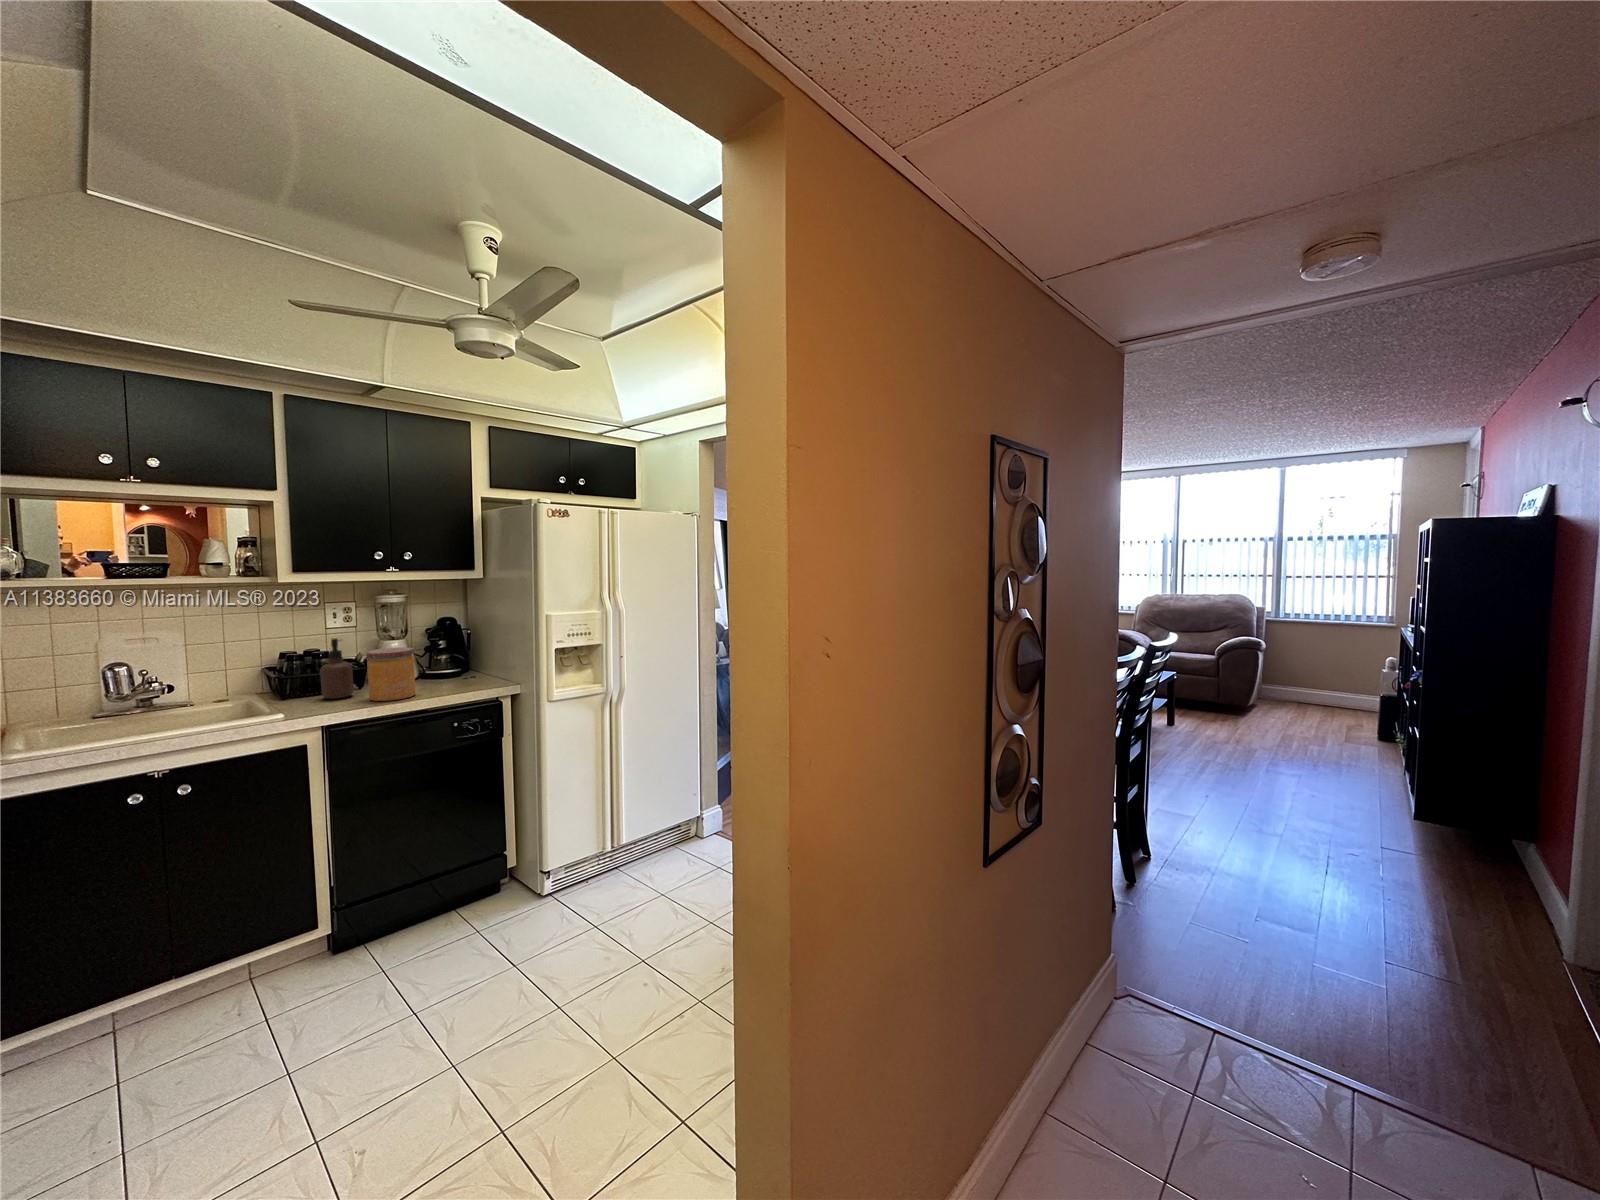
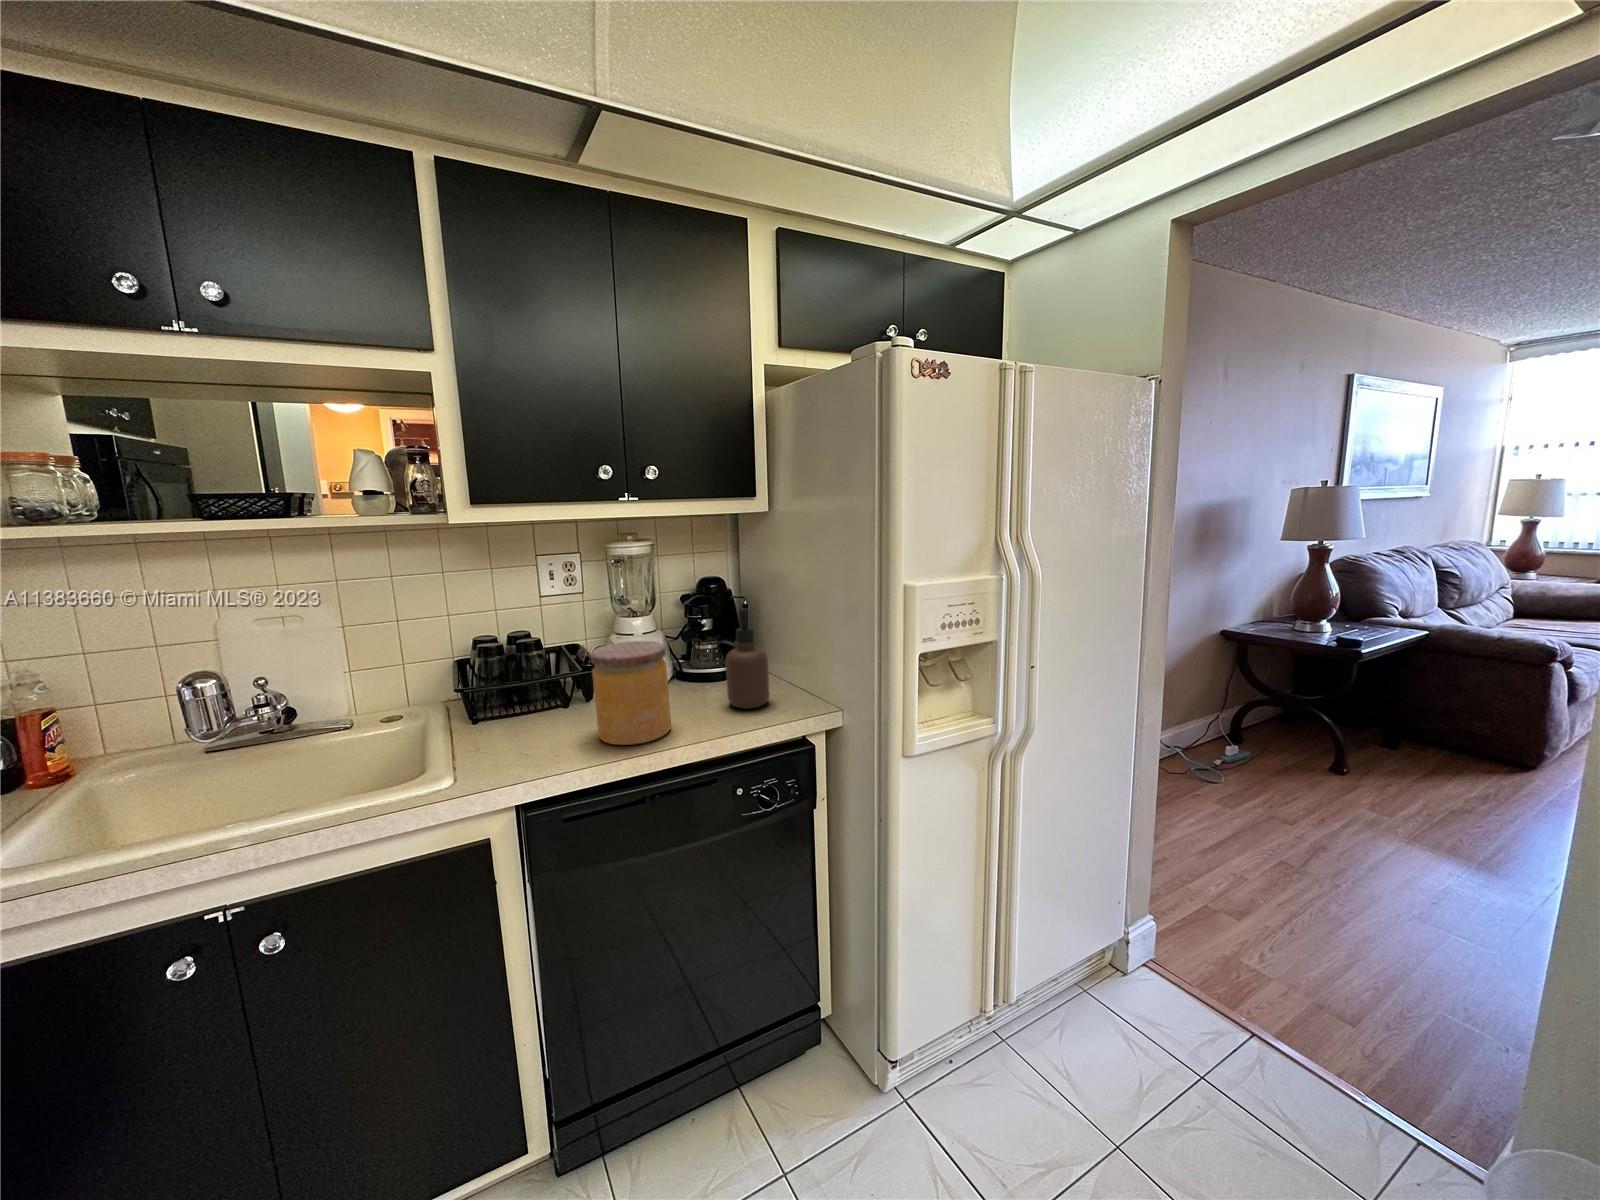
soap dispenser: present [320,638,354,699] -> present [725,609,770,709]

